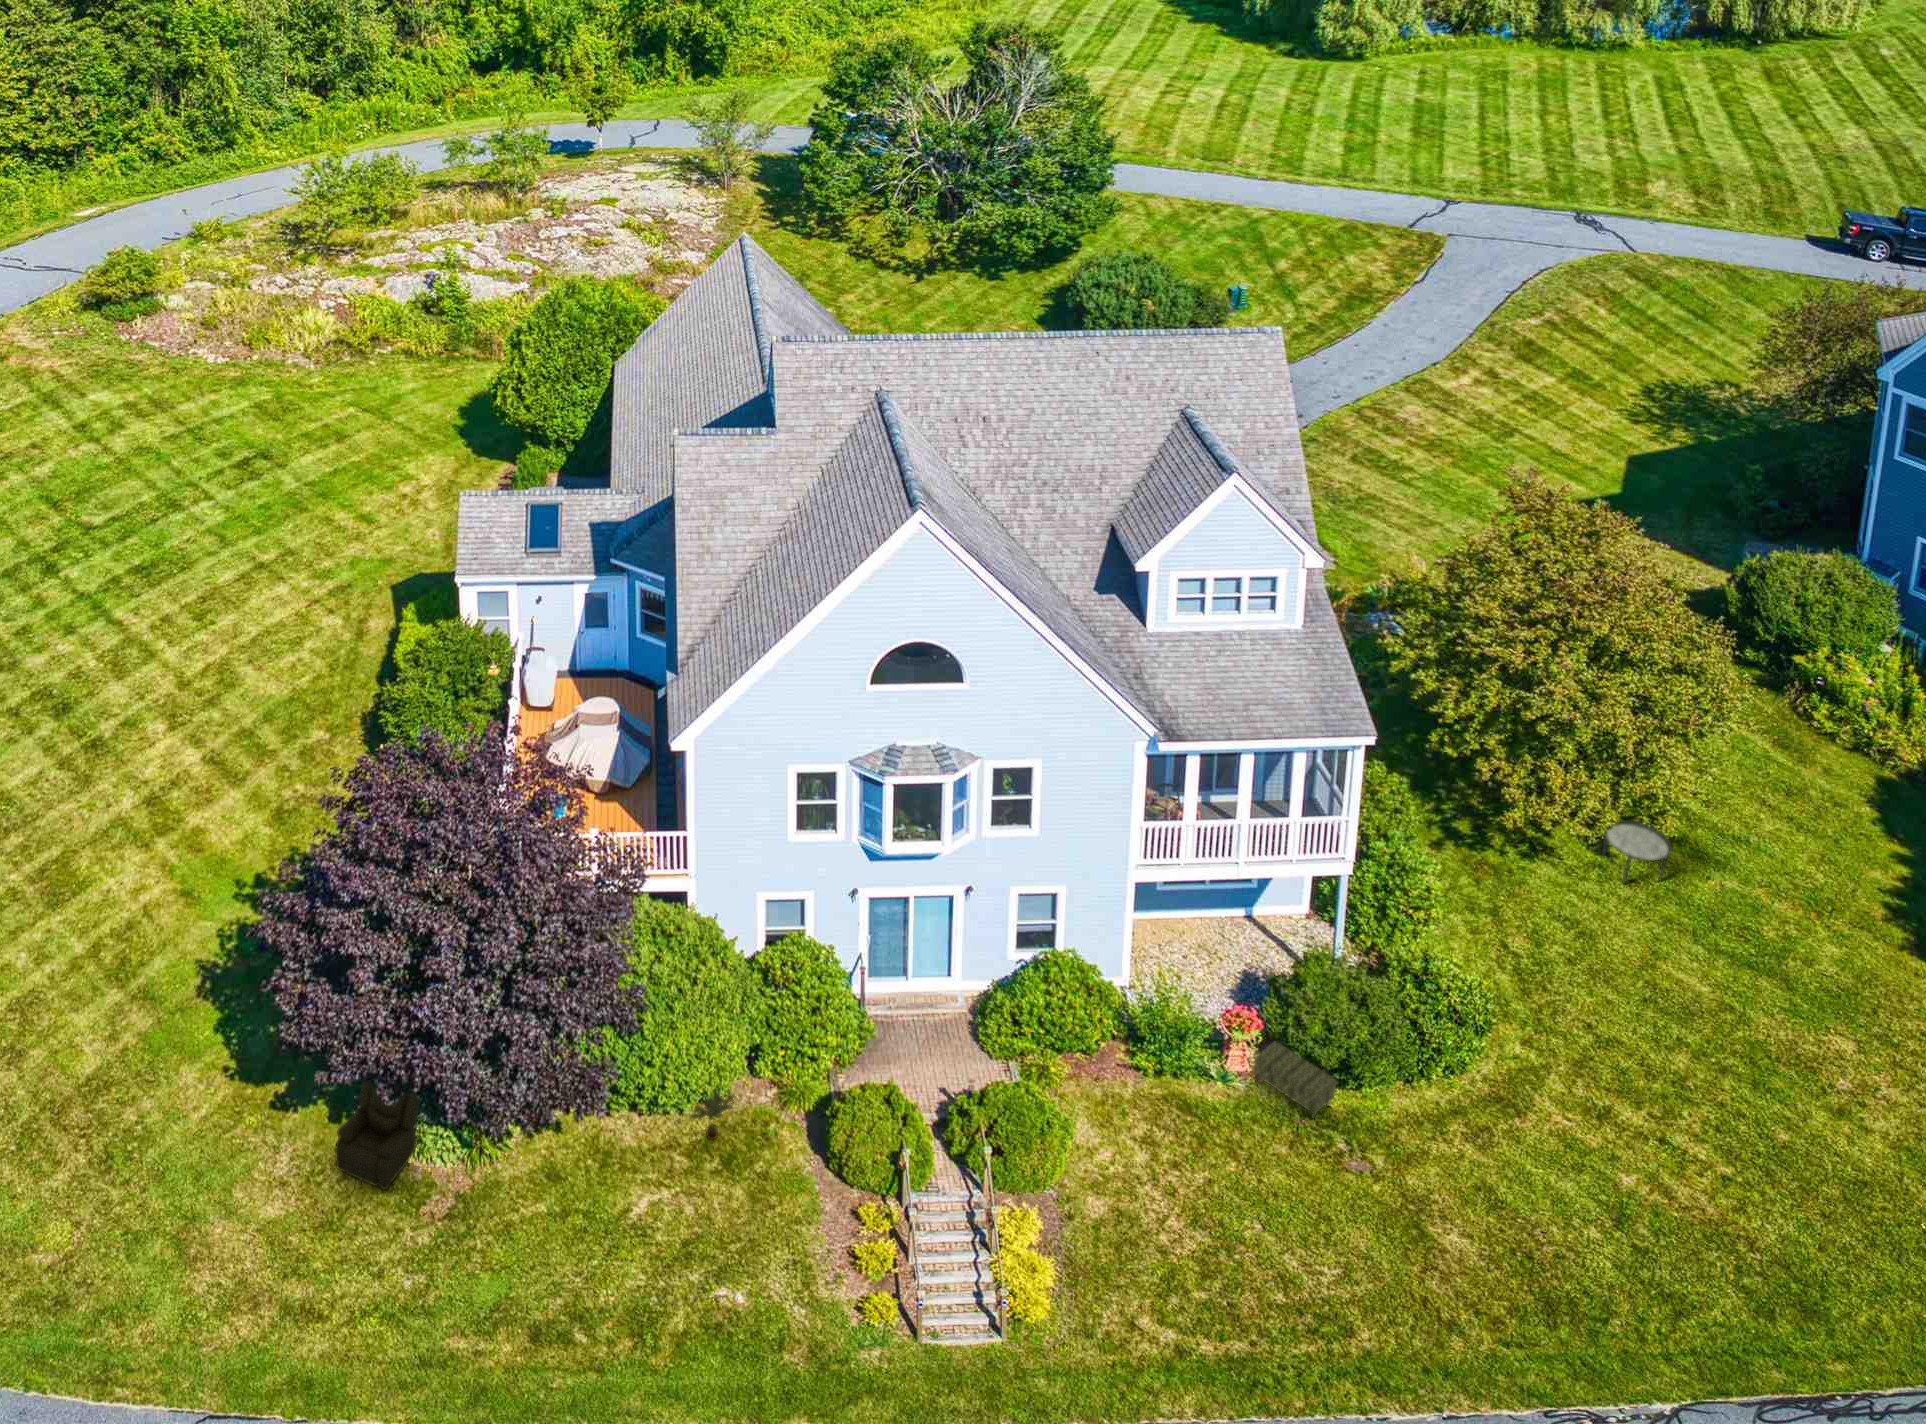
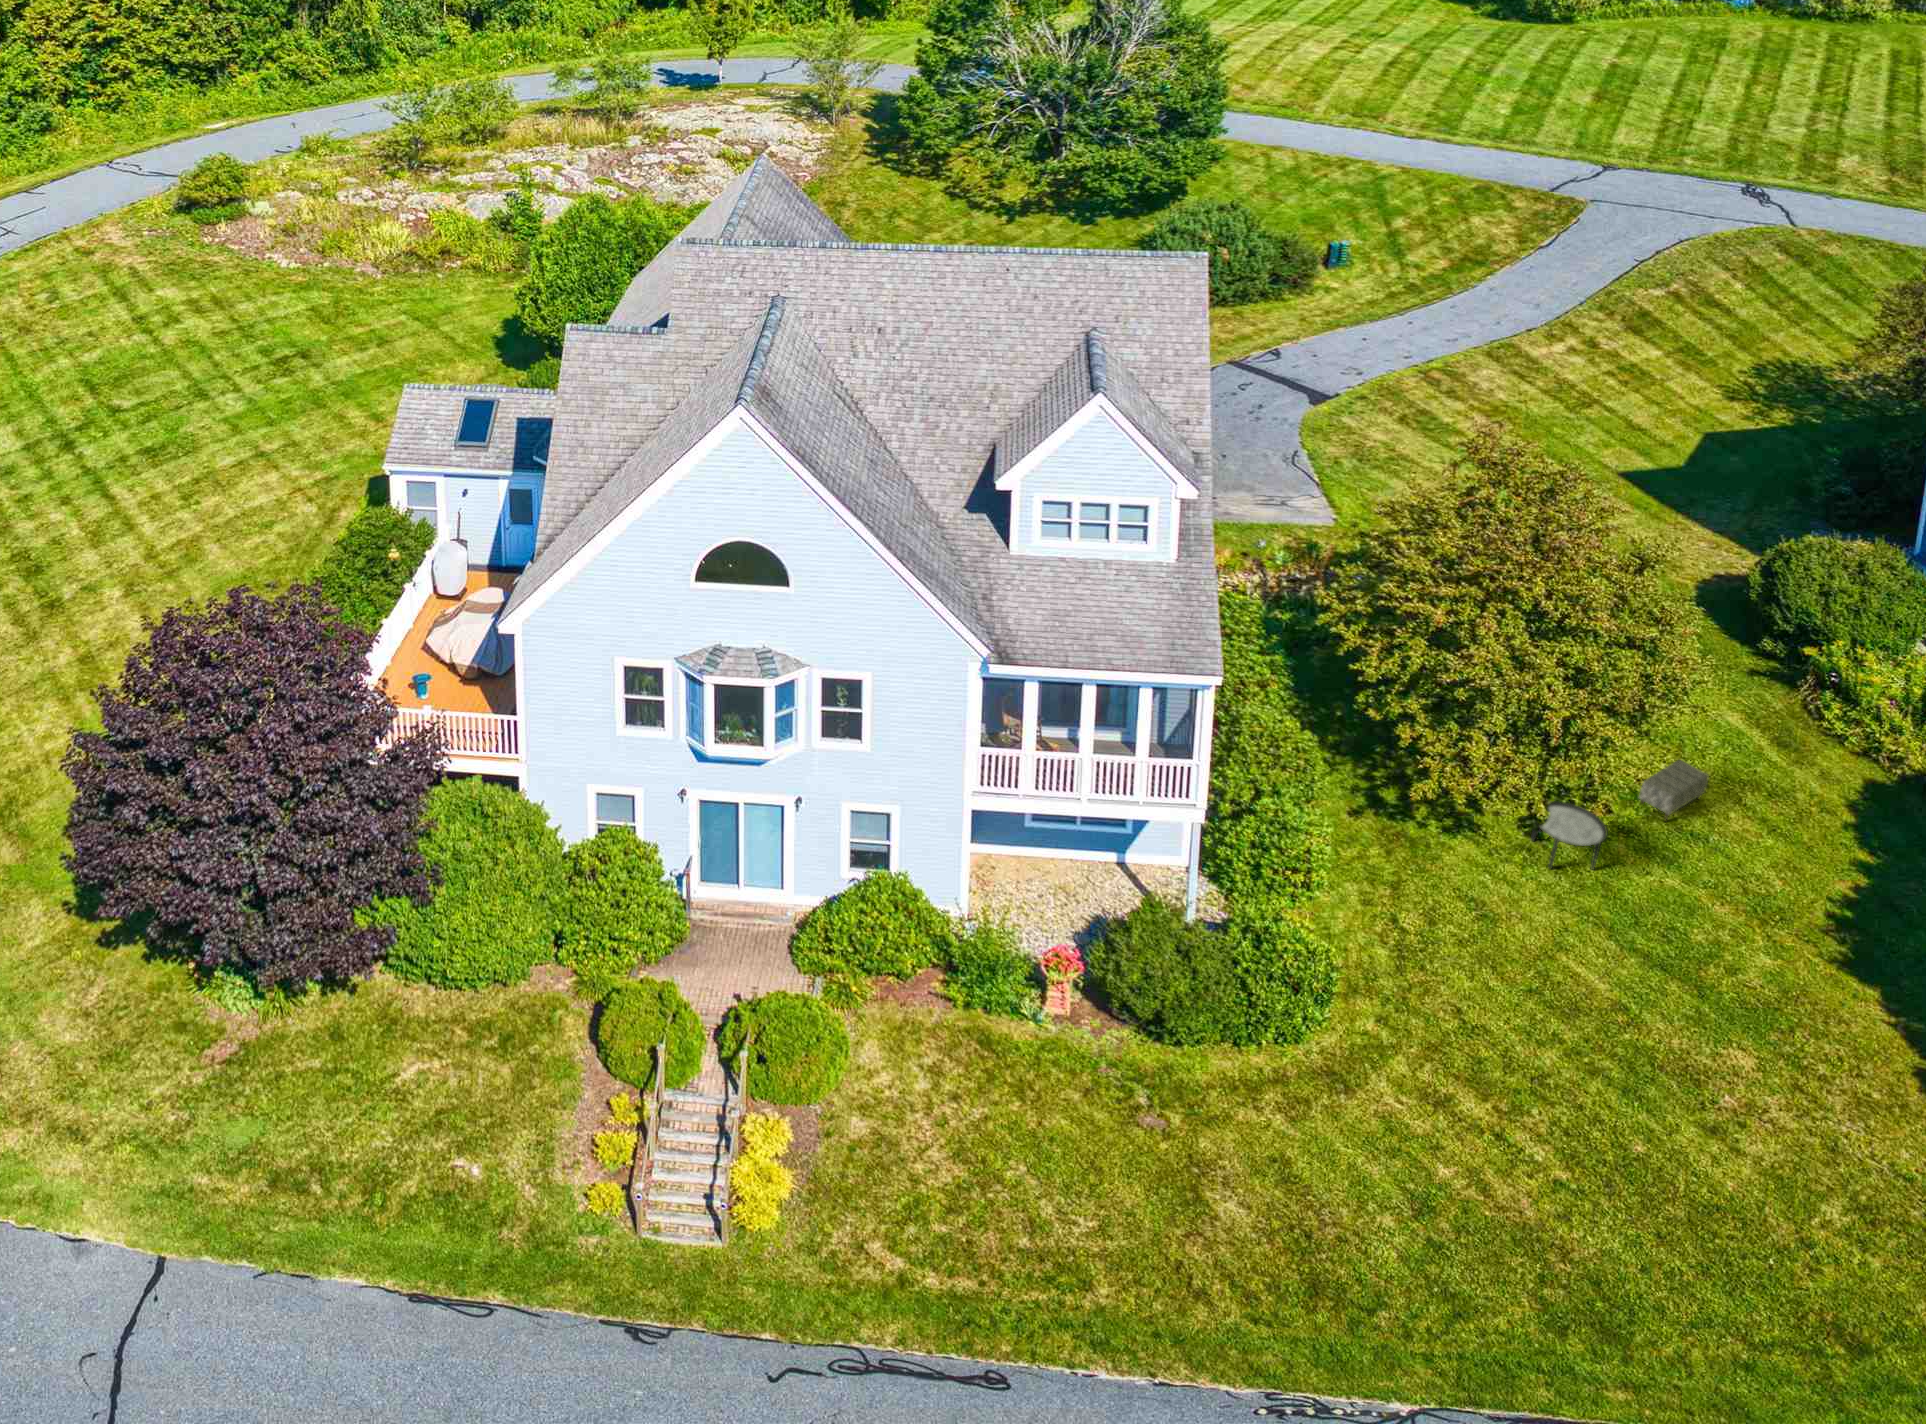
bench: present [1253,1041,1336,1120] -> present [1639,760,1709,820]
chair: present [335,1082,420,1190] -> none [140,925,225,1035]
potted tree: present [690,1085,735,1140] -> none [485,969,534,1024]

